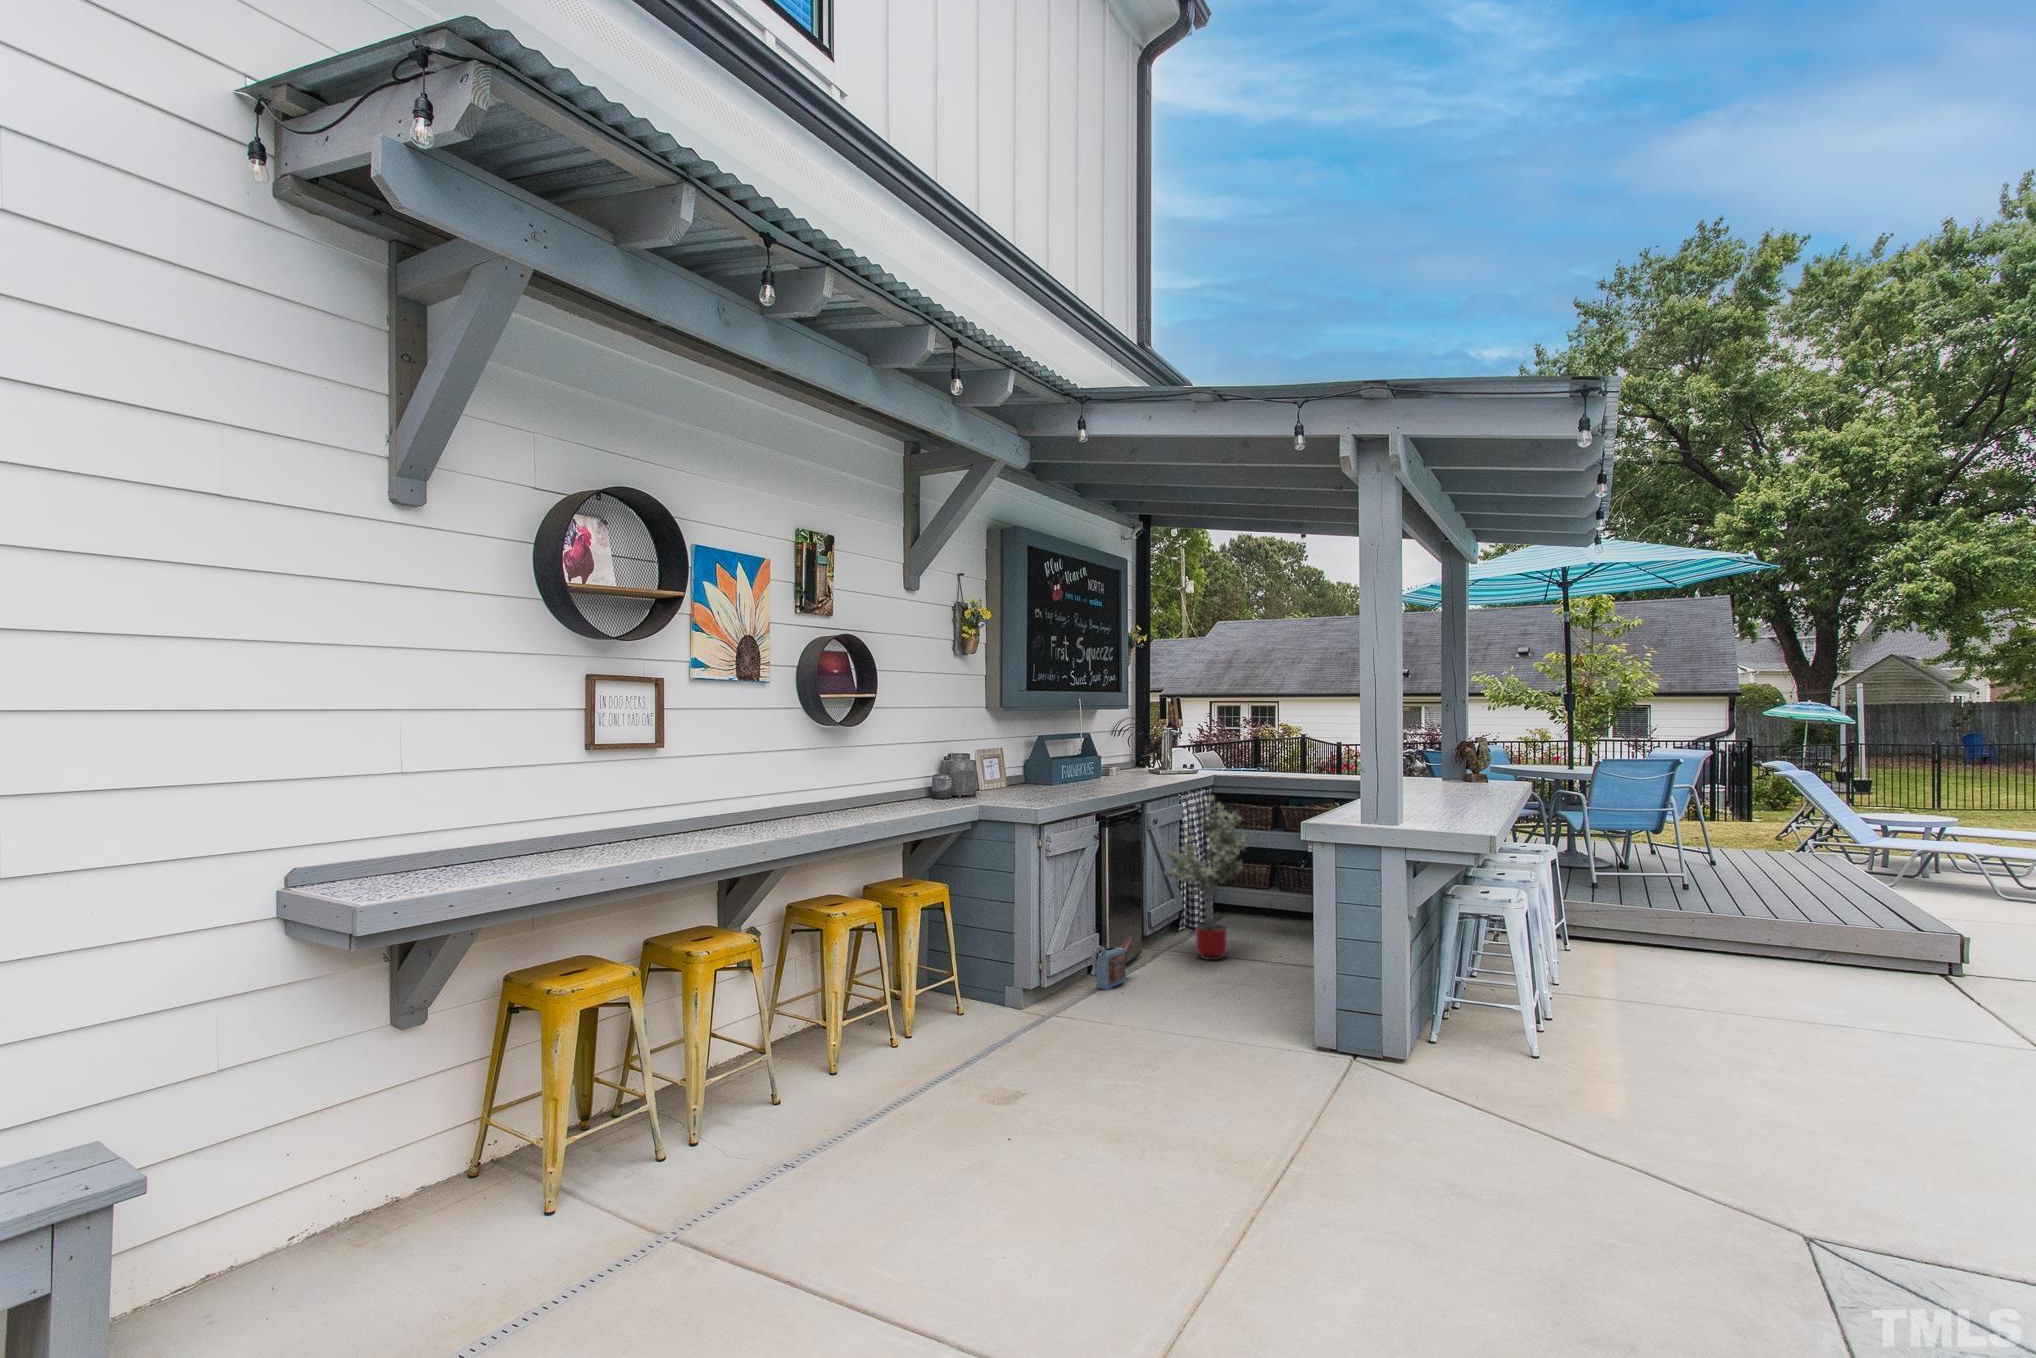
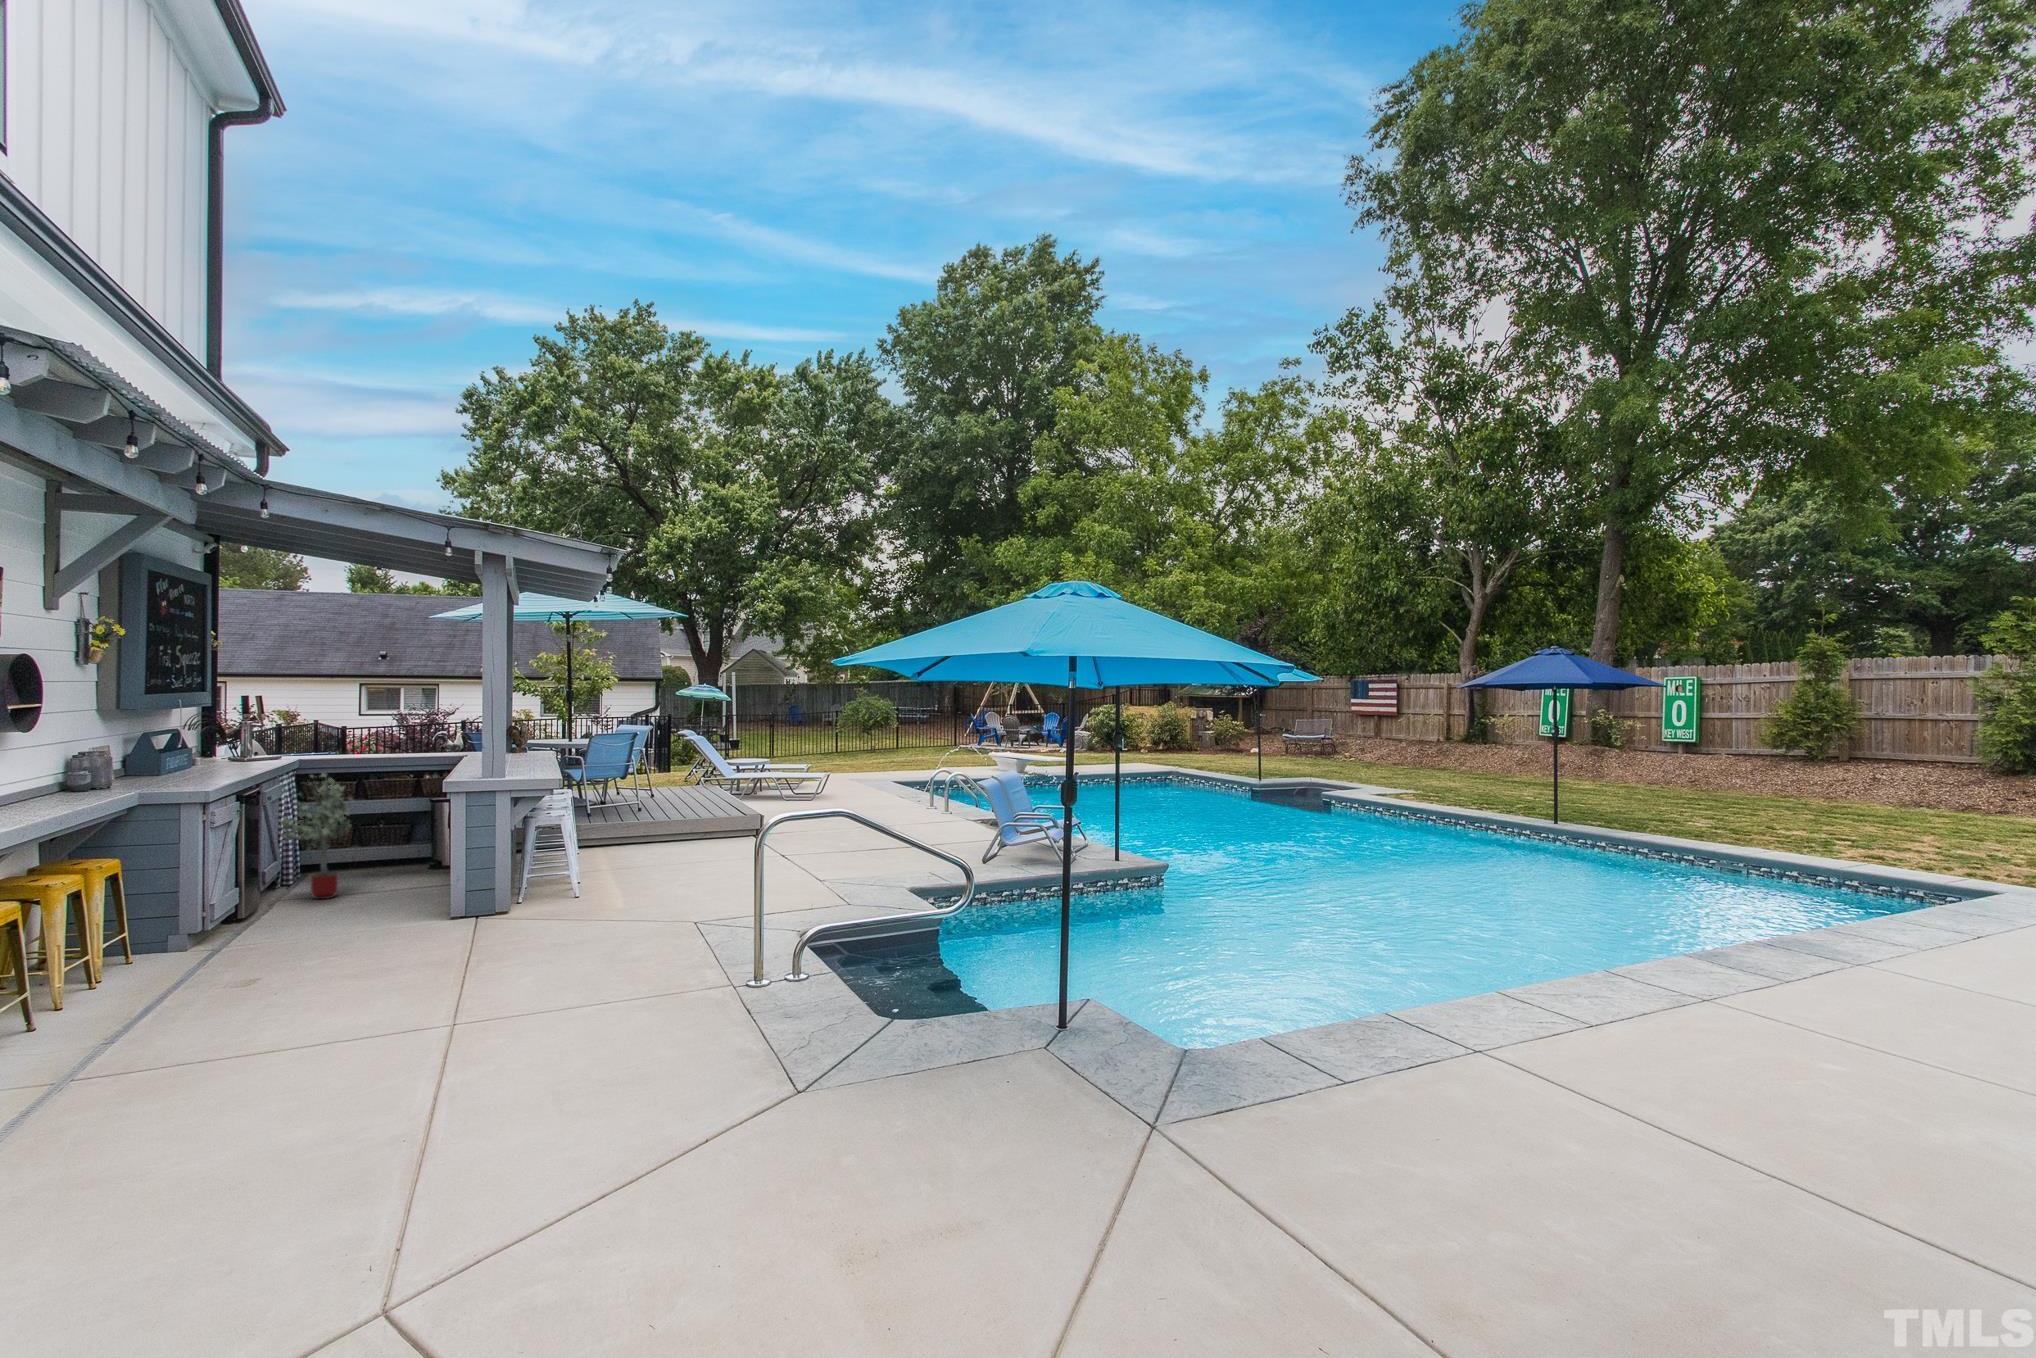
watering can: present [1091,936,1133,990] -> none [243,886,269,927]

